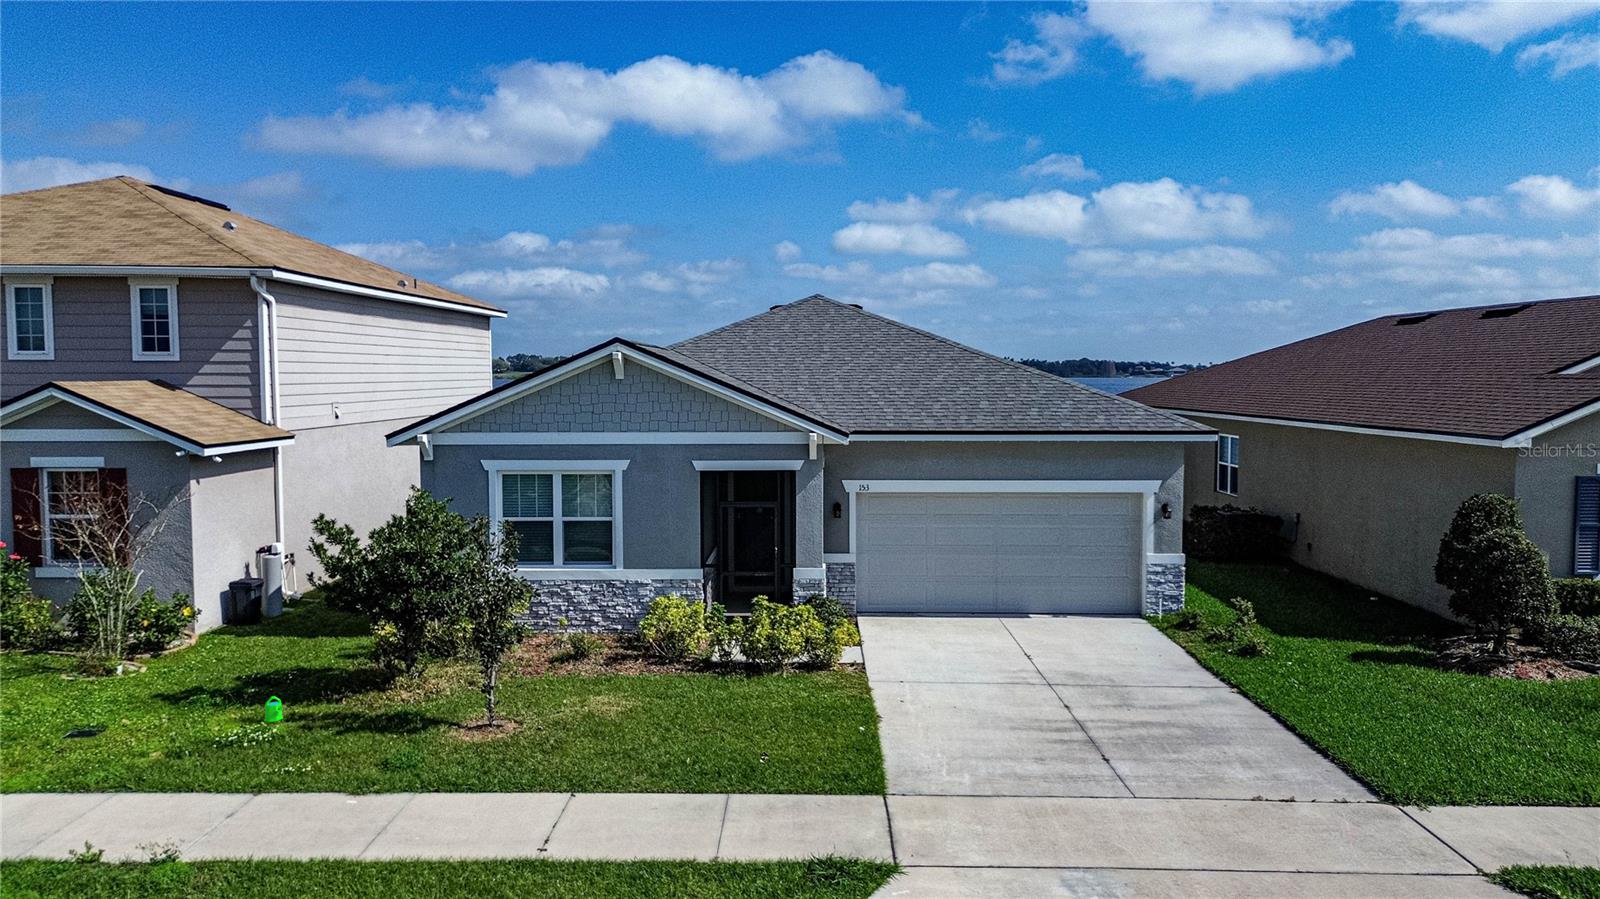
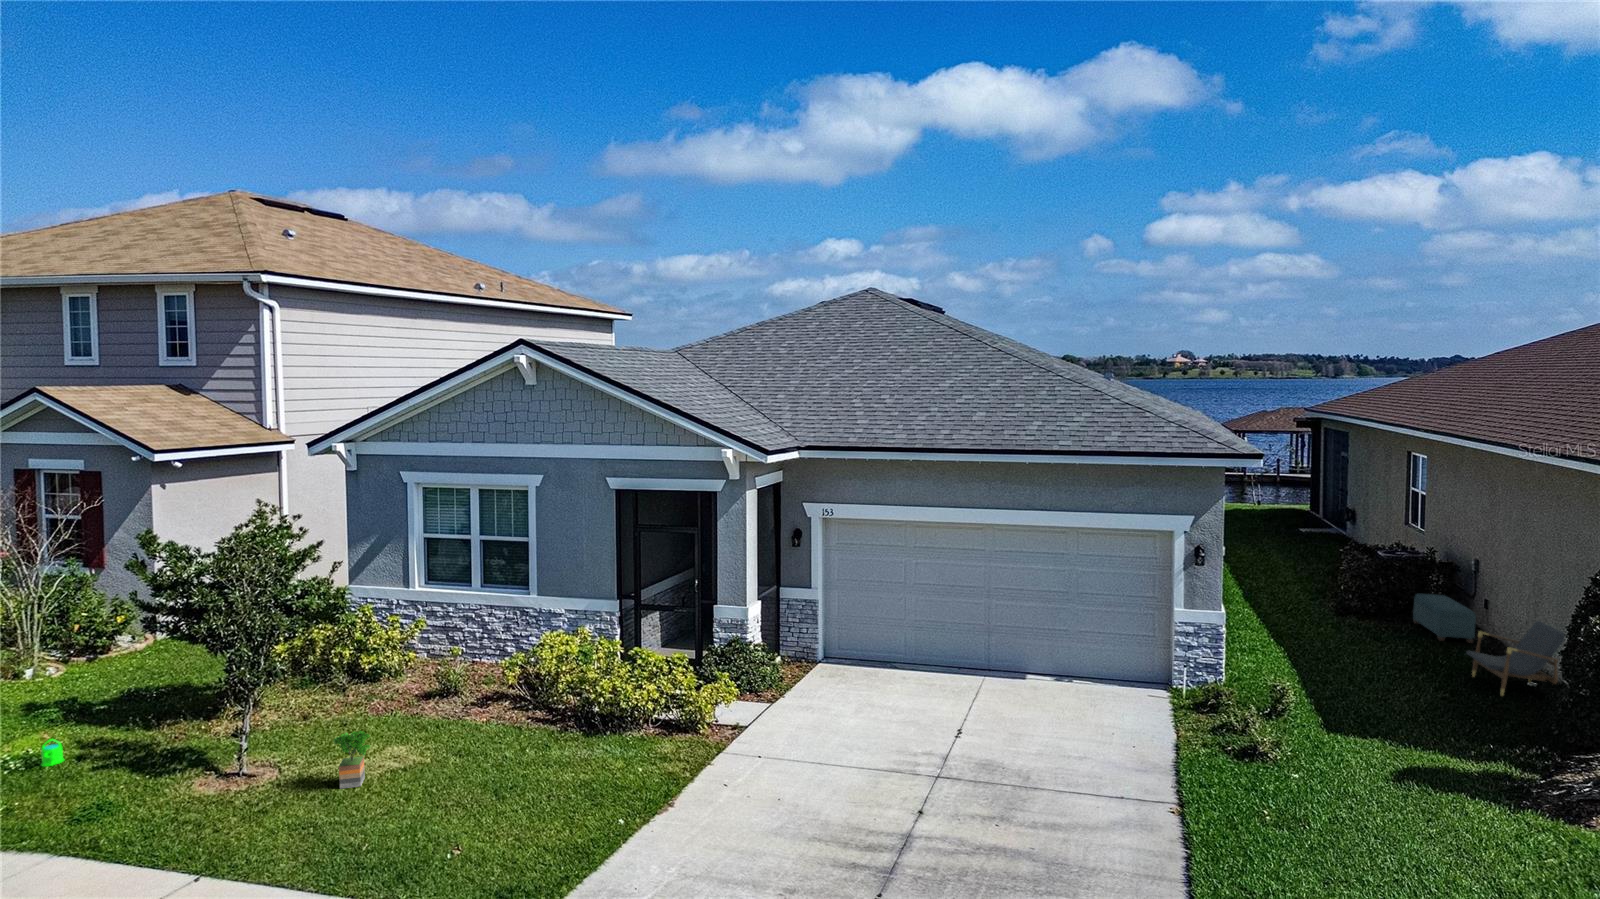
bench: none [1277,548,1324,580] -> present [1413,594,1476,643]
lounge chair: none [1330,554,1395,607] -> present [1467,621,1564,696]
potted tree: none [569,663,602,712] -> present [333,731,370,789]

